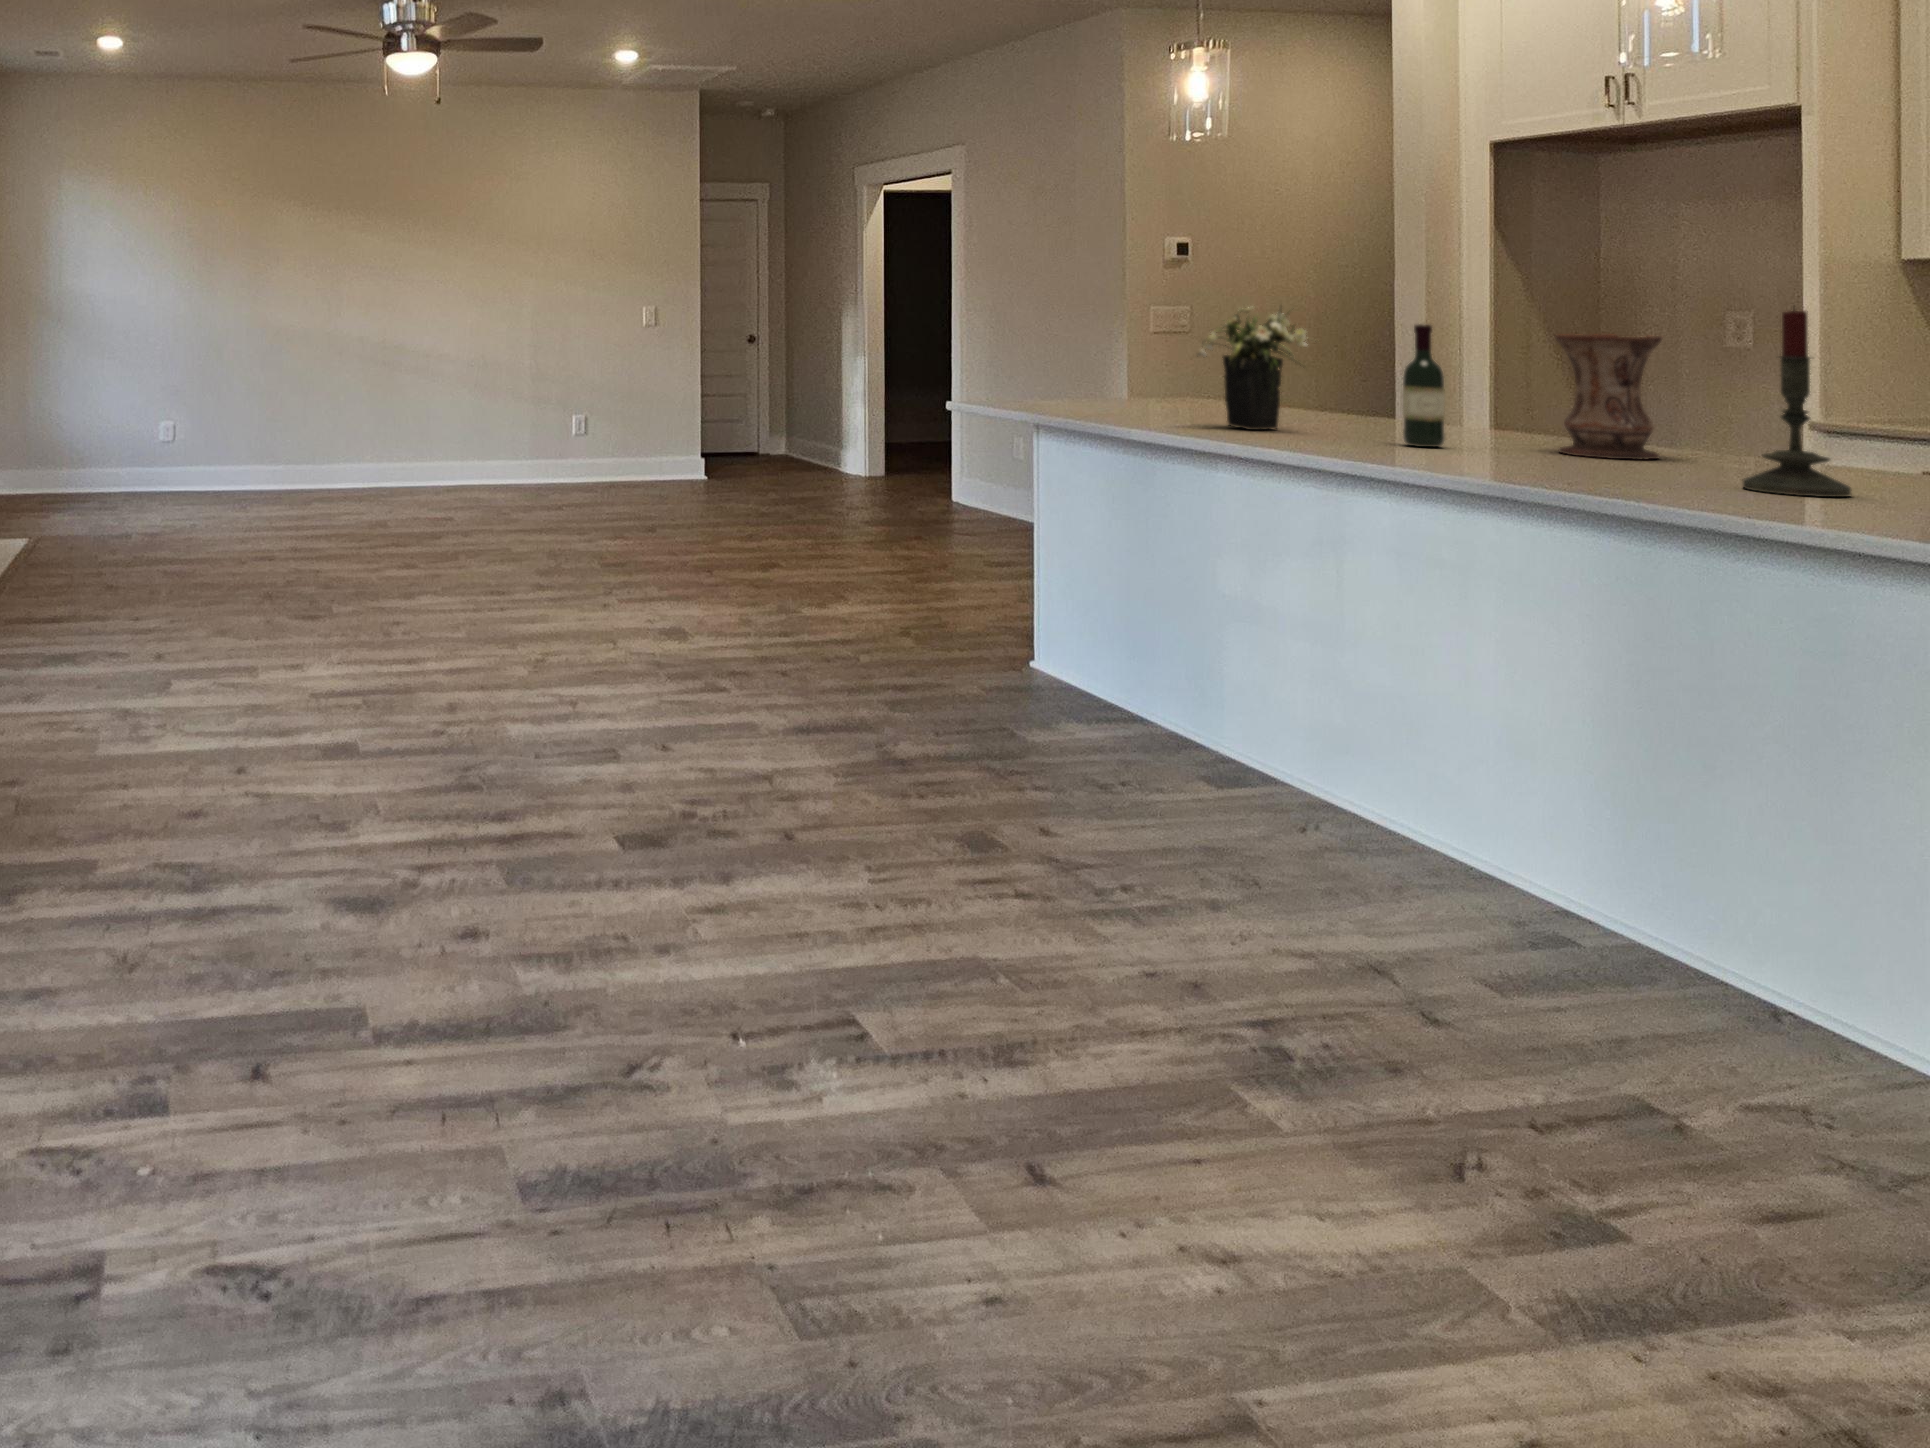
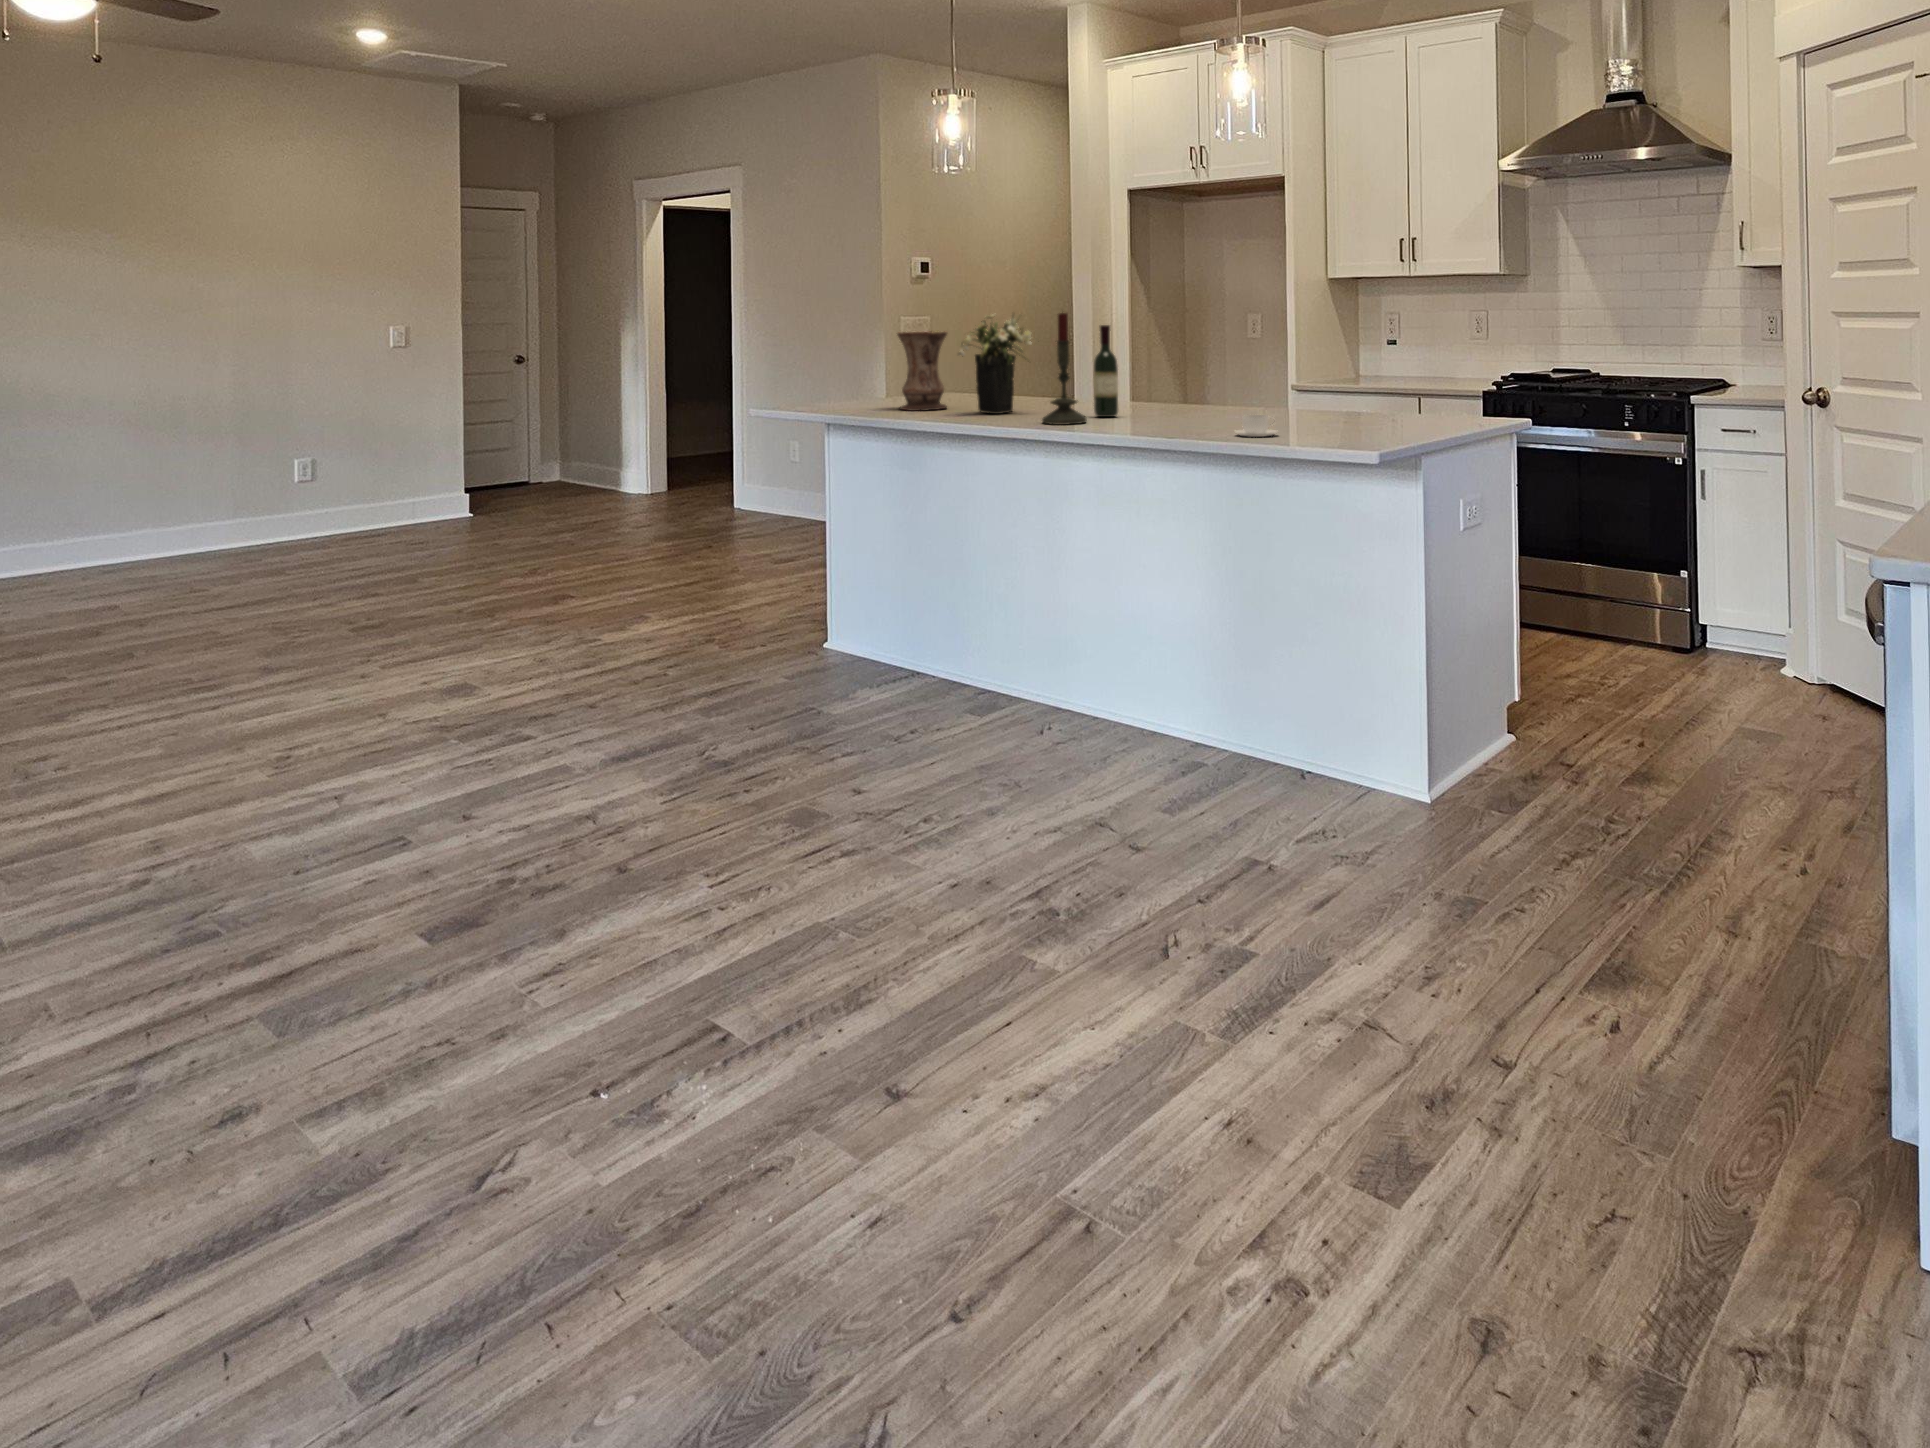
candle: present [1743,310,1851,497] -> present [1042,313,1087,425]
vase: present [1555,334,1662,460] -> present [897,332,947,411]
coffee cup: none [1642,464,1736,499] -> present [1236,415,1277,437]

